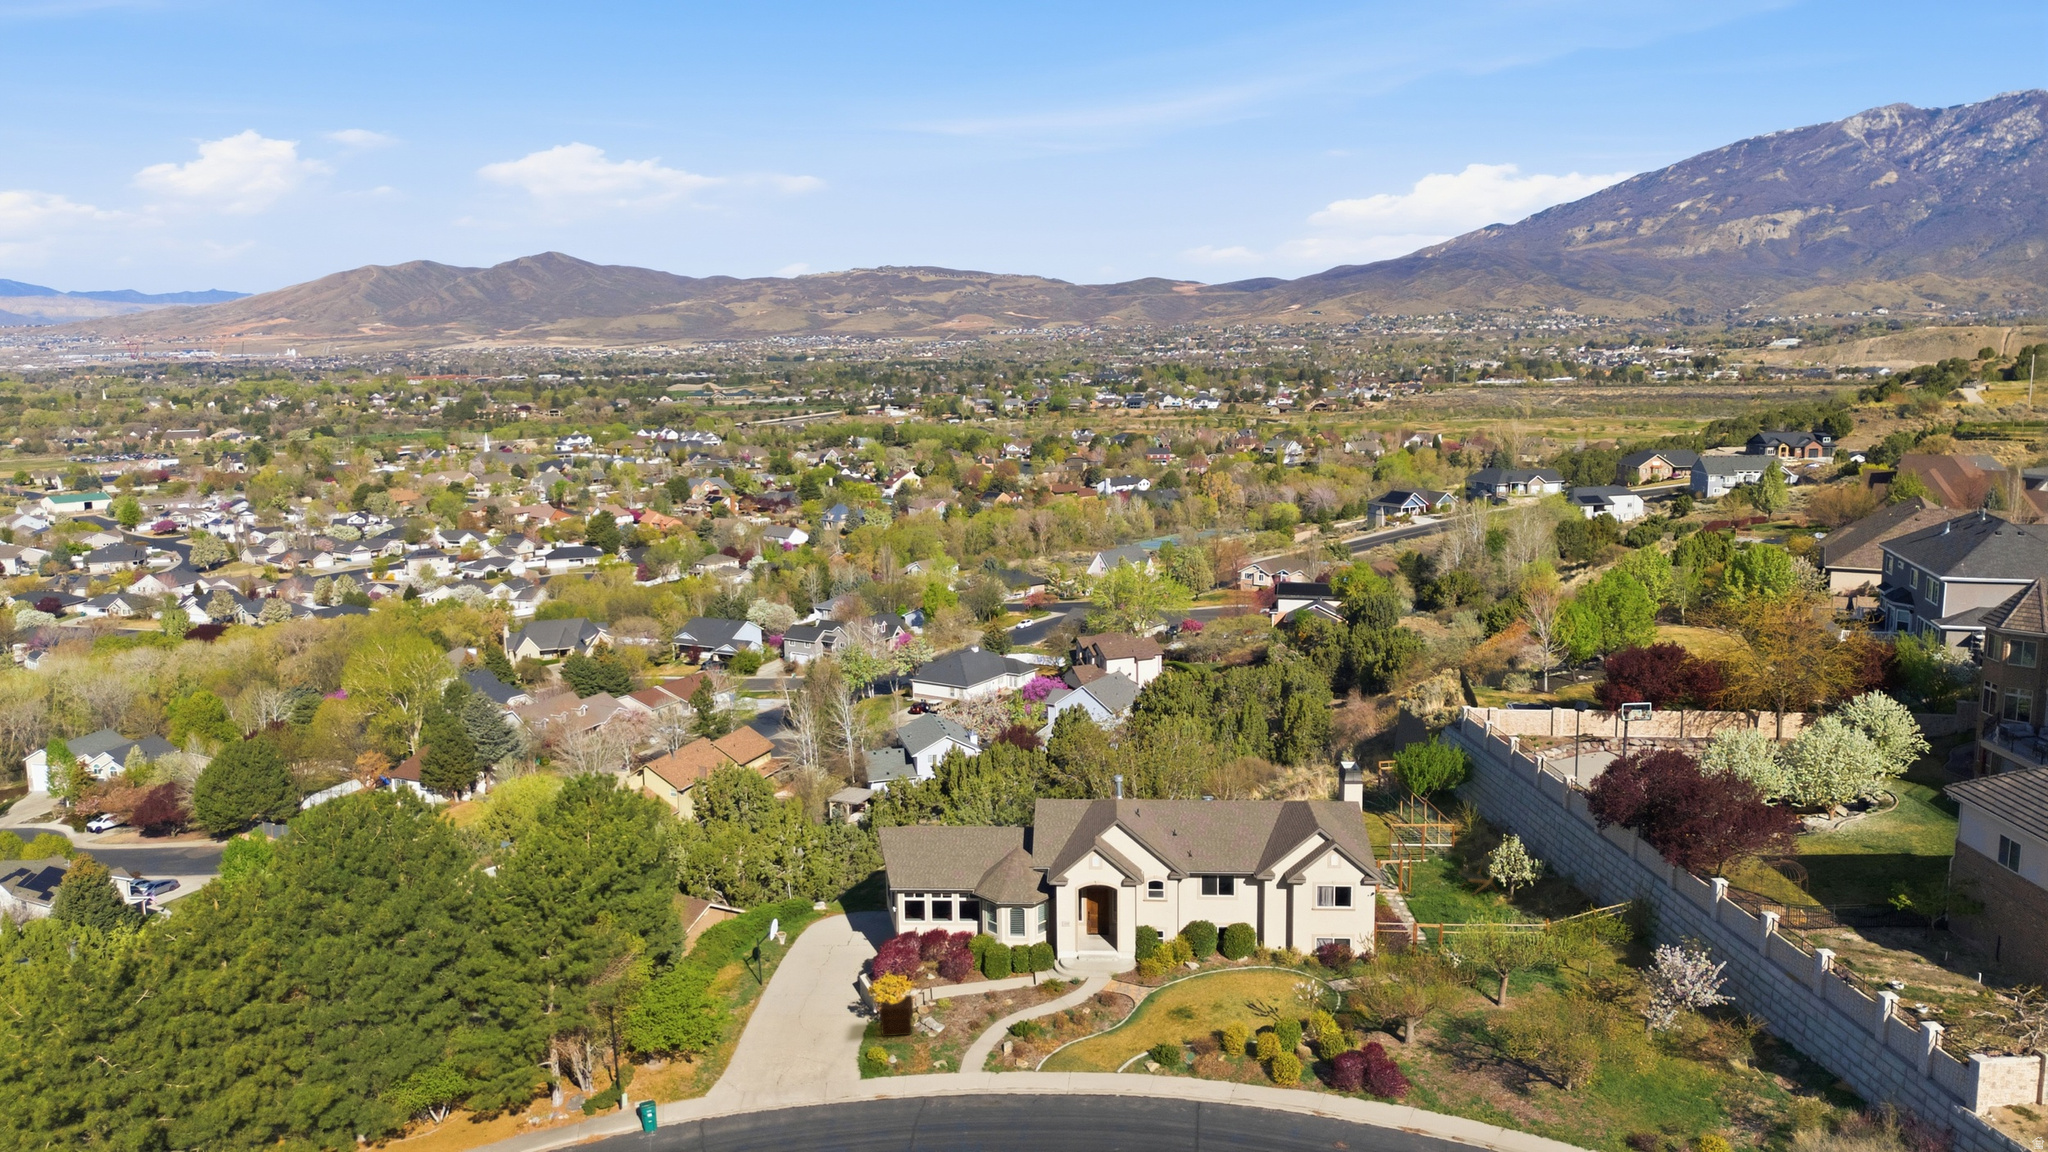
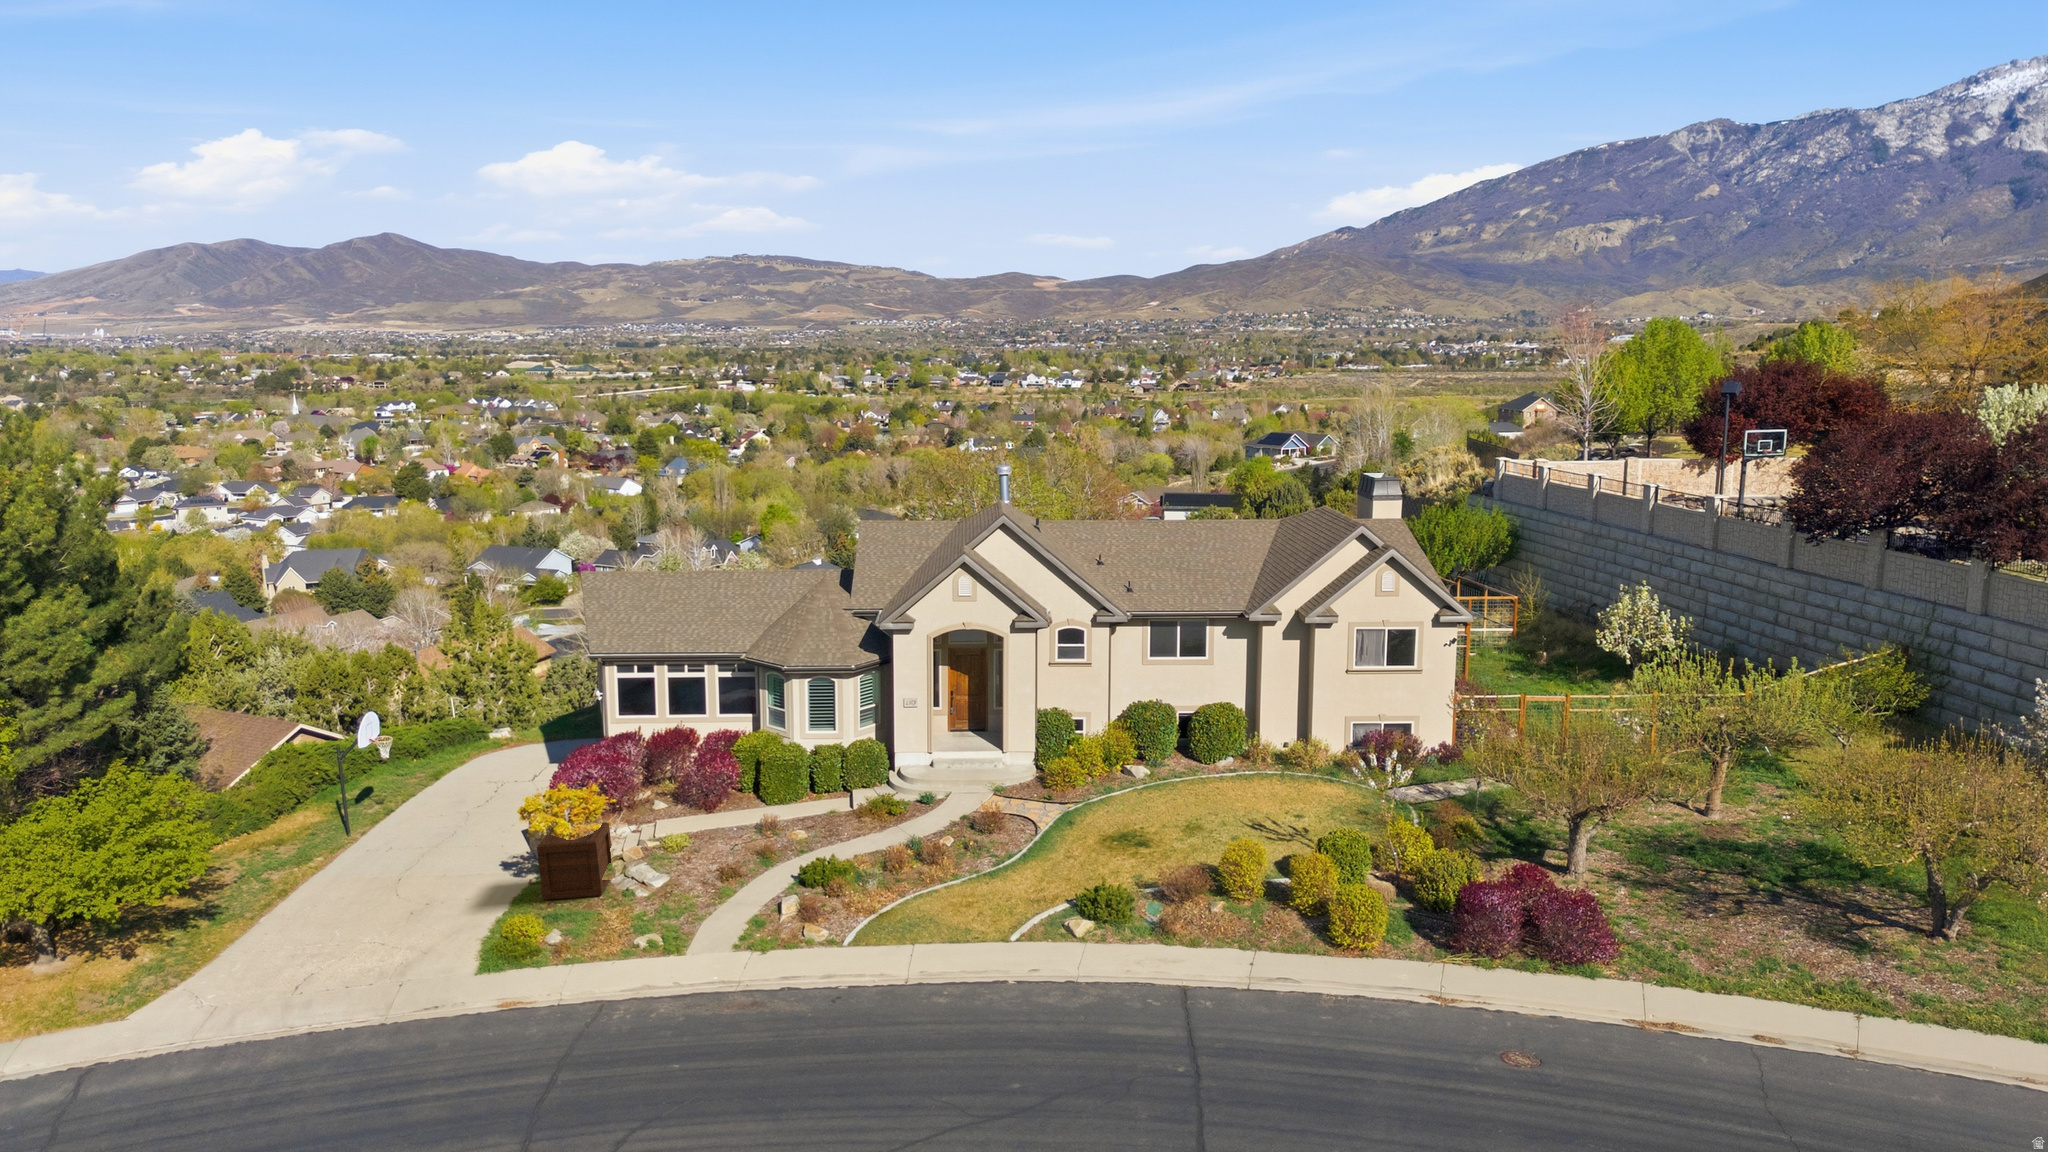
lounge chair: present [1460,855,1497,895] -> none [1554,609,1622,671]

